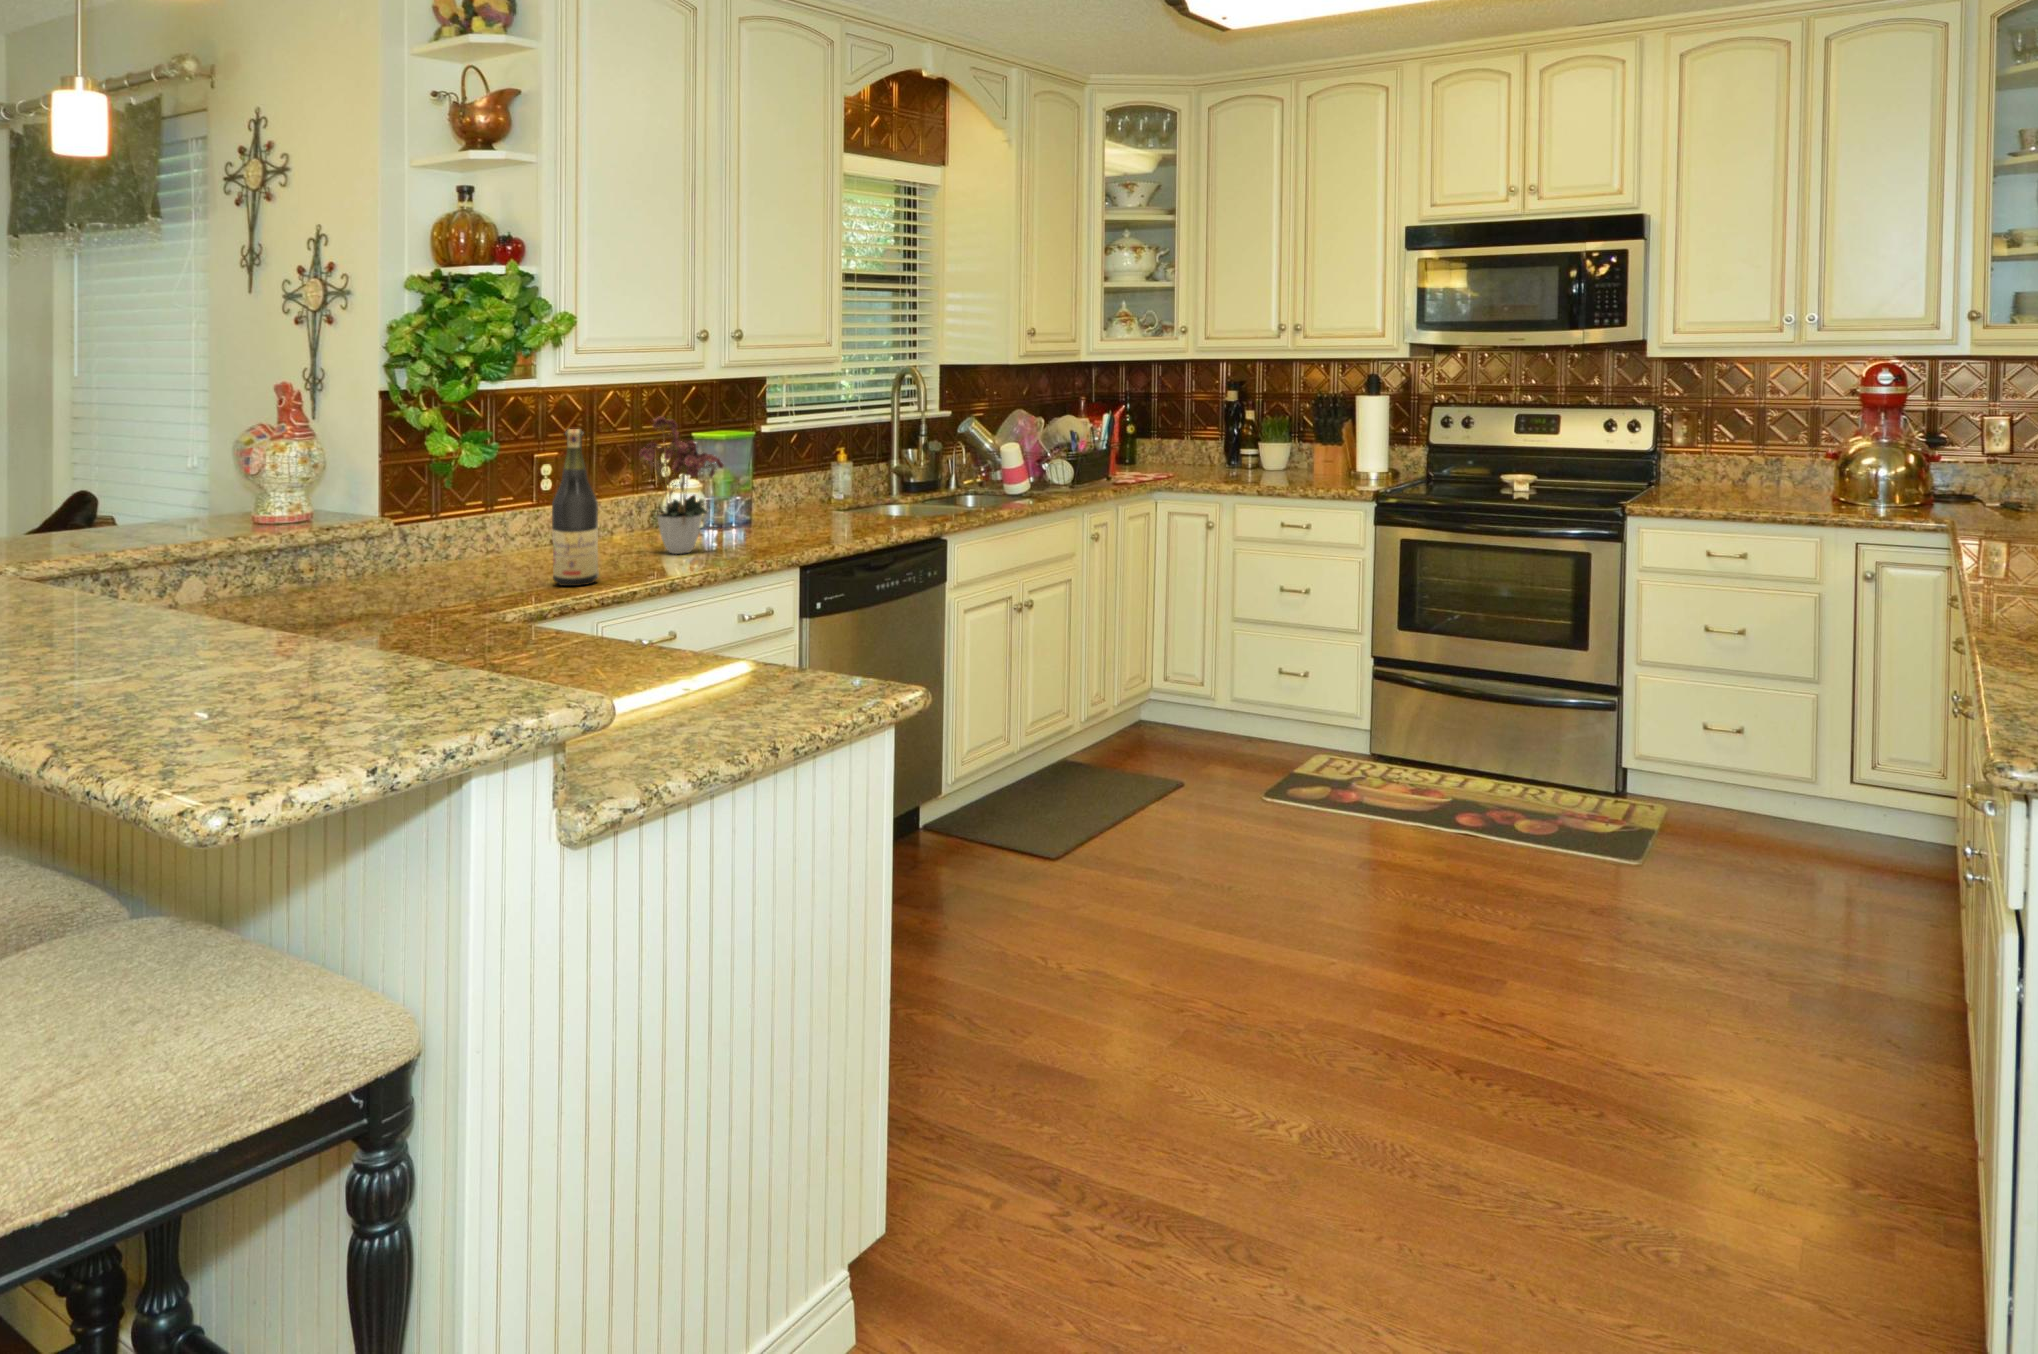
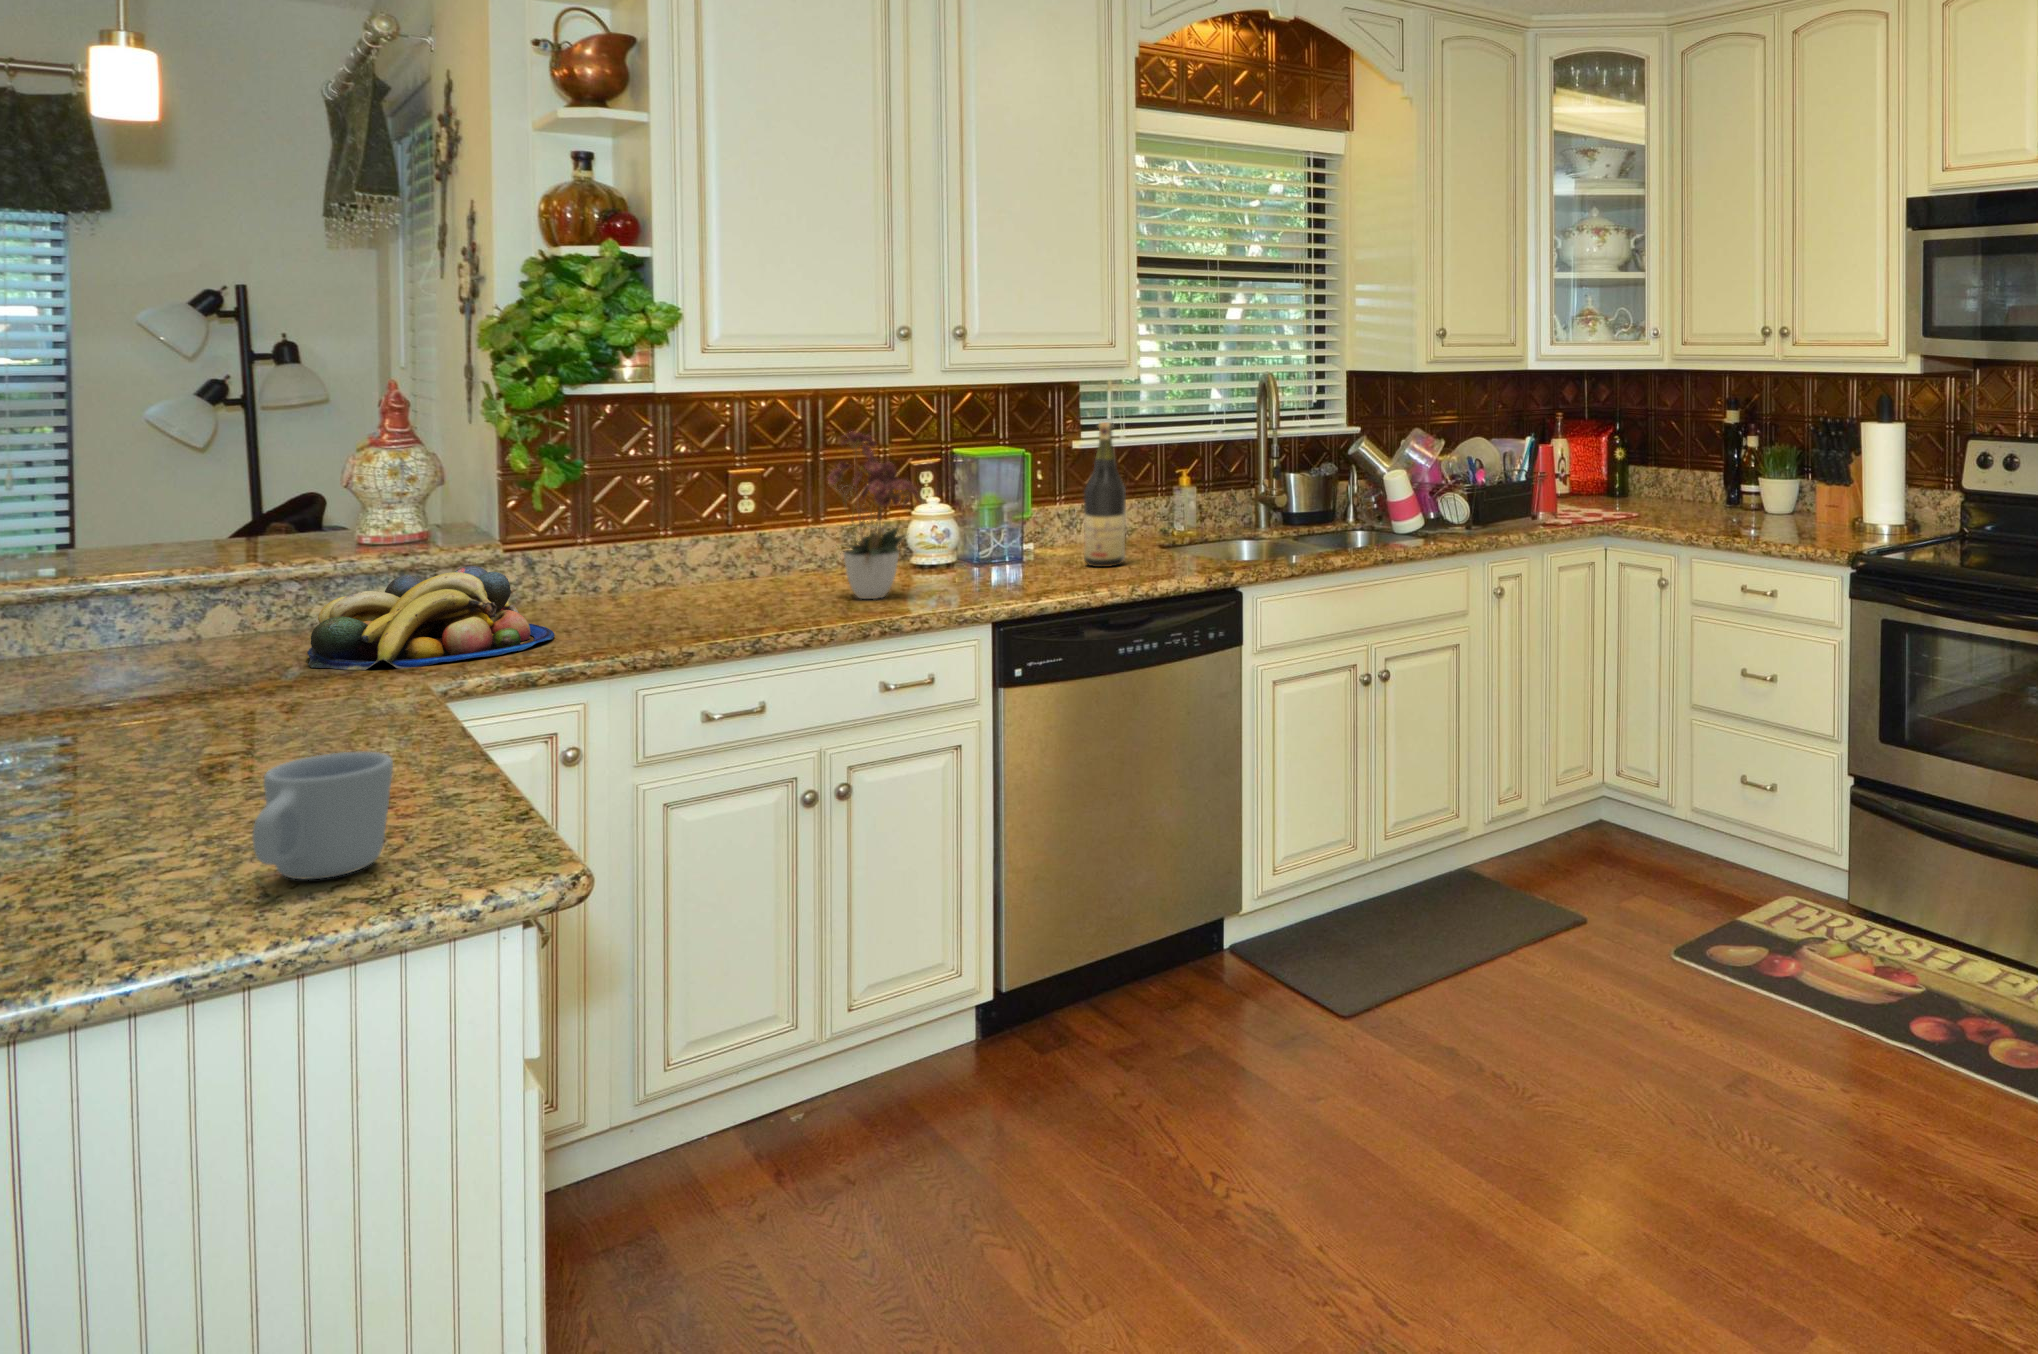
wine bottle: present [552,429,598,586] -> present [1084,422,1126,567]
fruit bowl: none [298,534,487,618] -> present [307,566,555,670]
mug: none [678,631,754,717] -> present [252,752,393,880]

